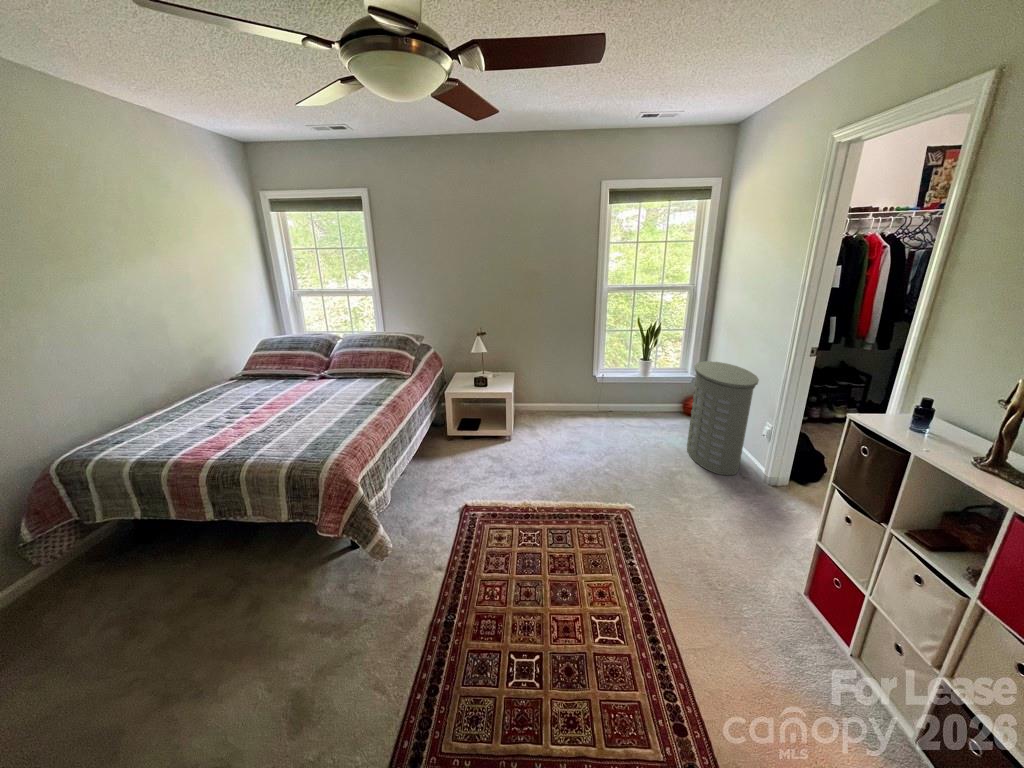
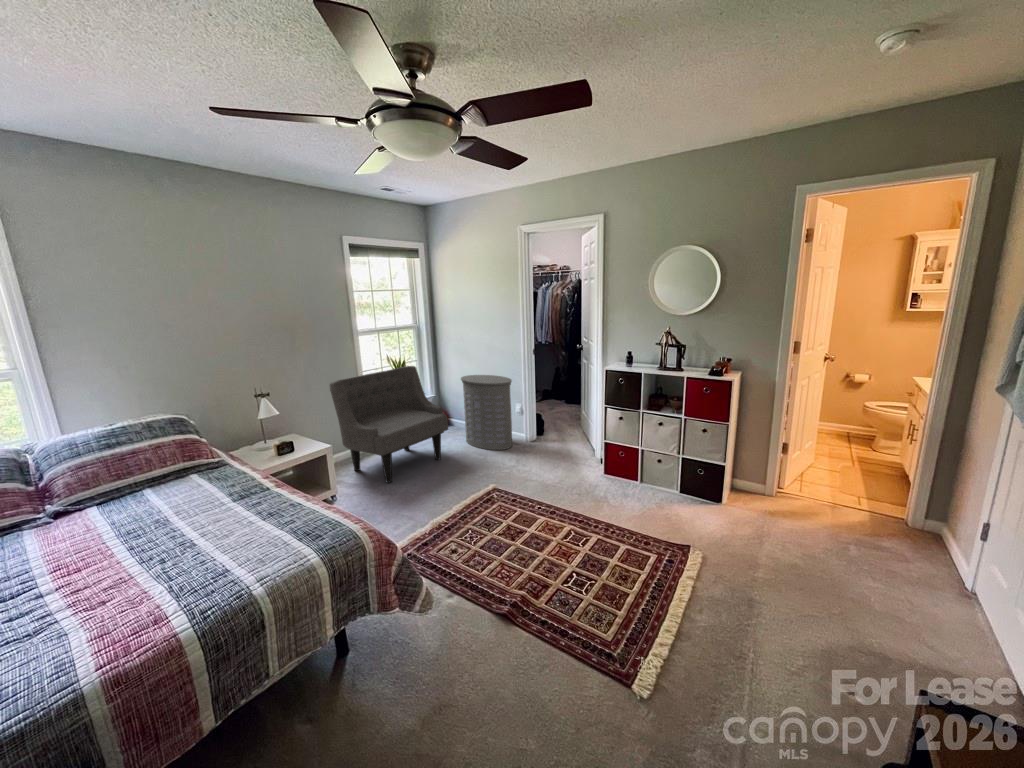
armchair: none [540,334,648,448] -> present [329,366,448,483]

